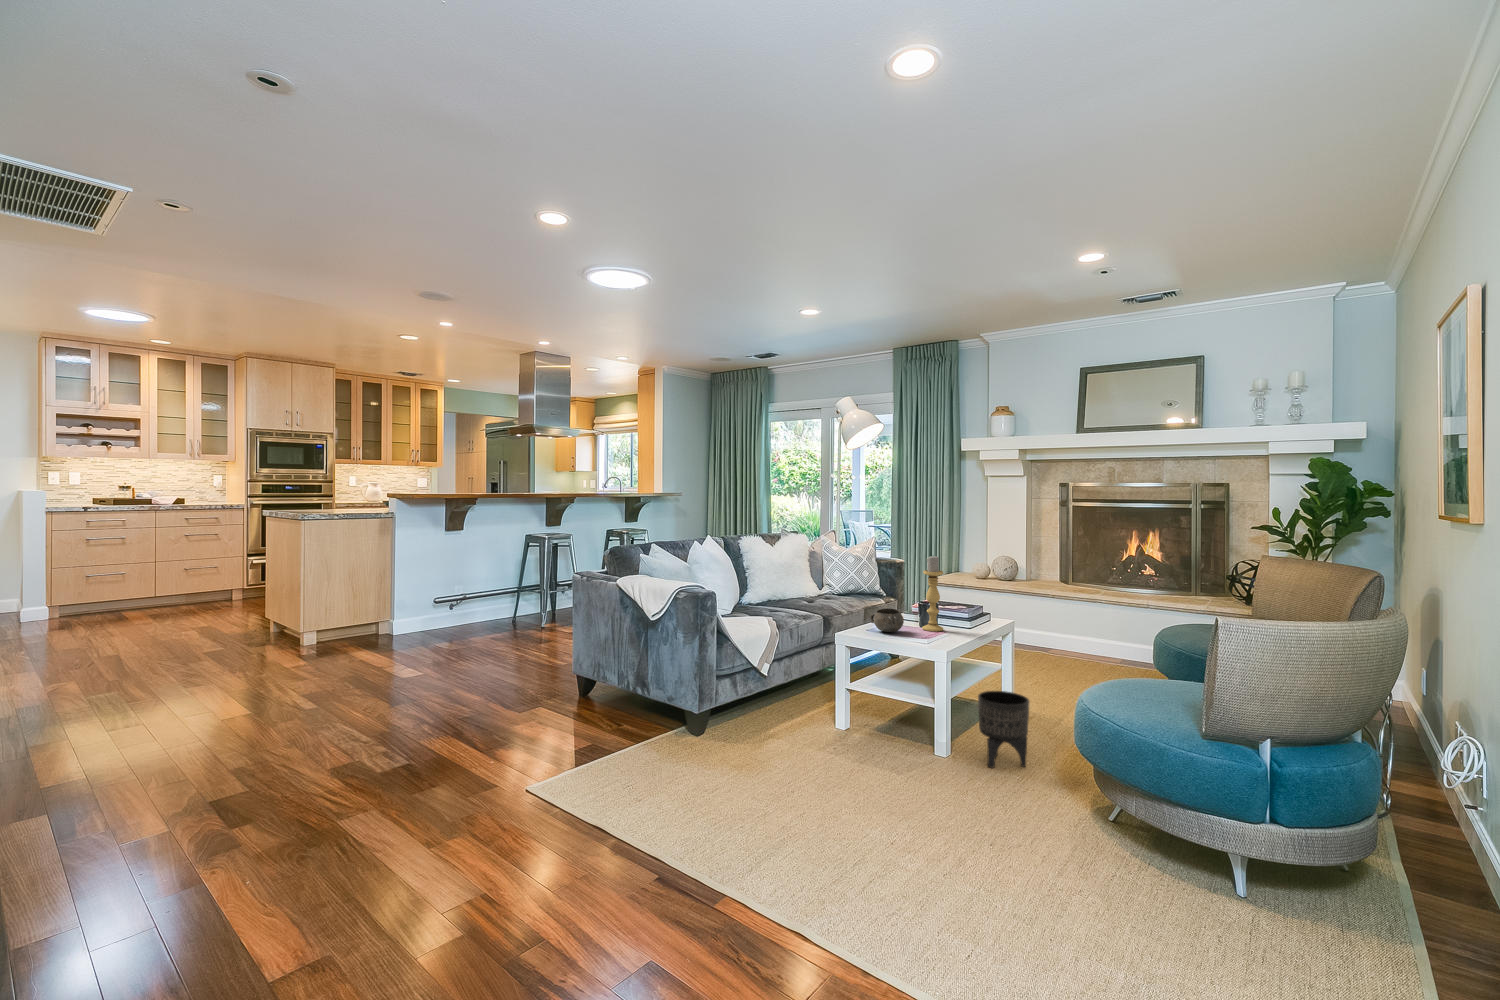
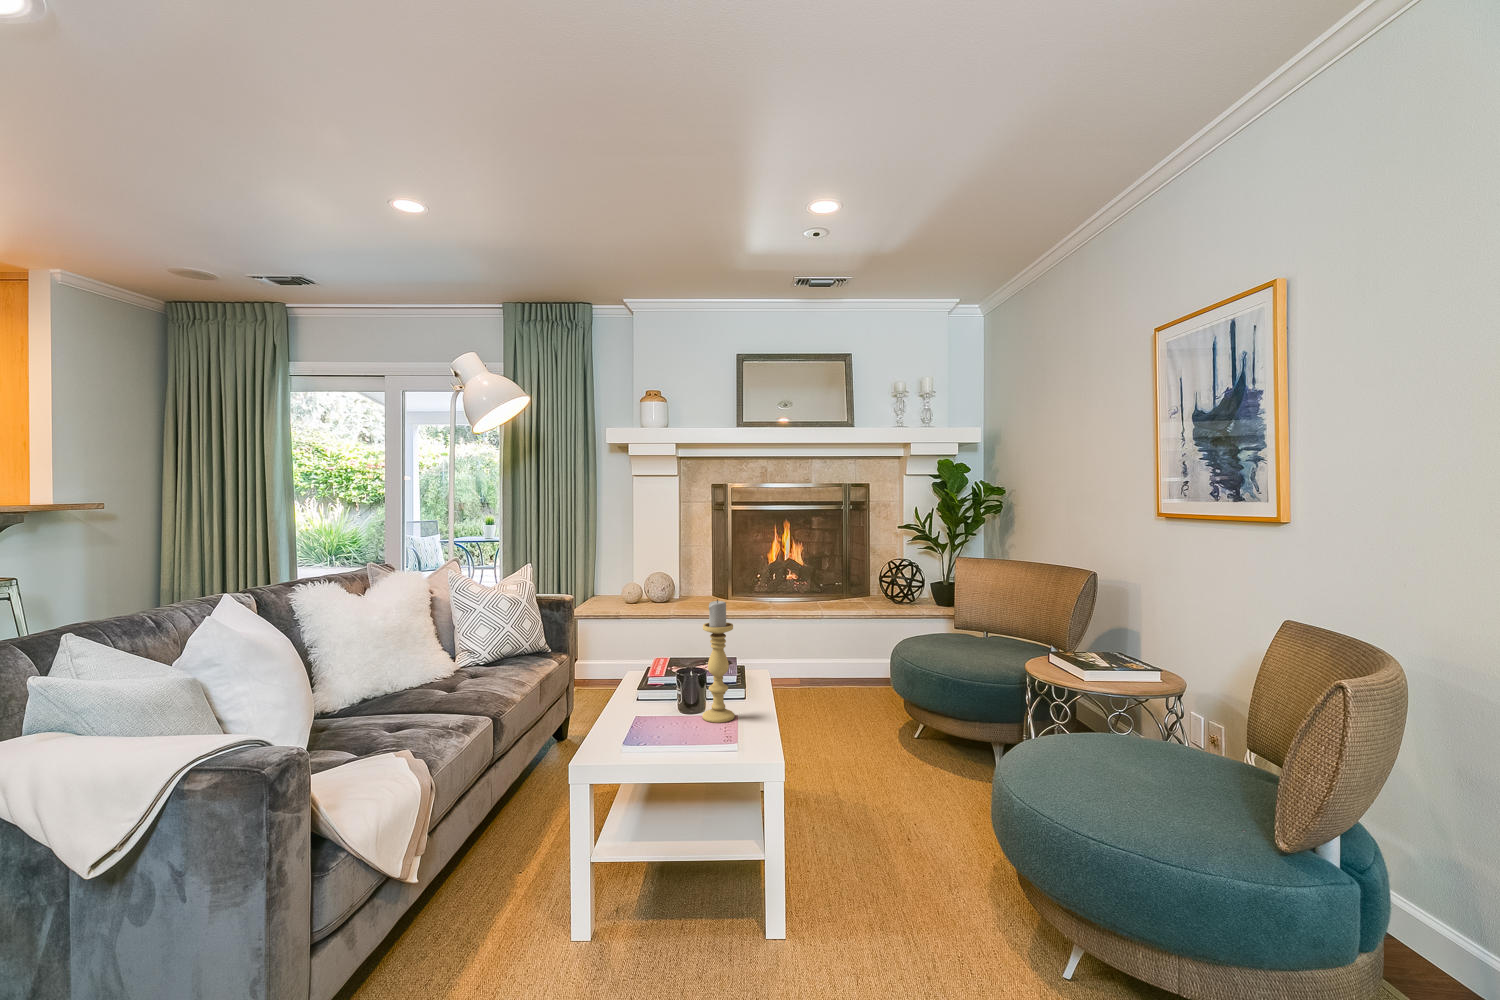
decorative bowl: present [870,608,904,632] -> none [637,699,694,745]
planter: present [978,691,1030,768] -> none [837,801,914,939]

